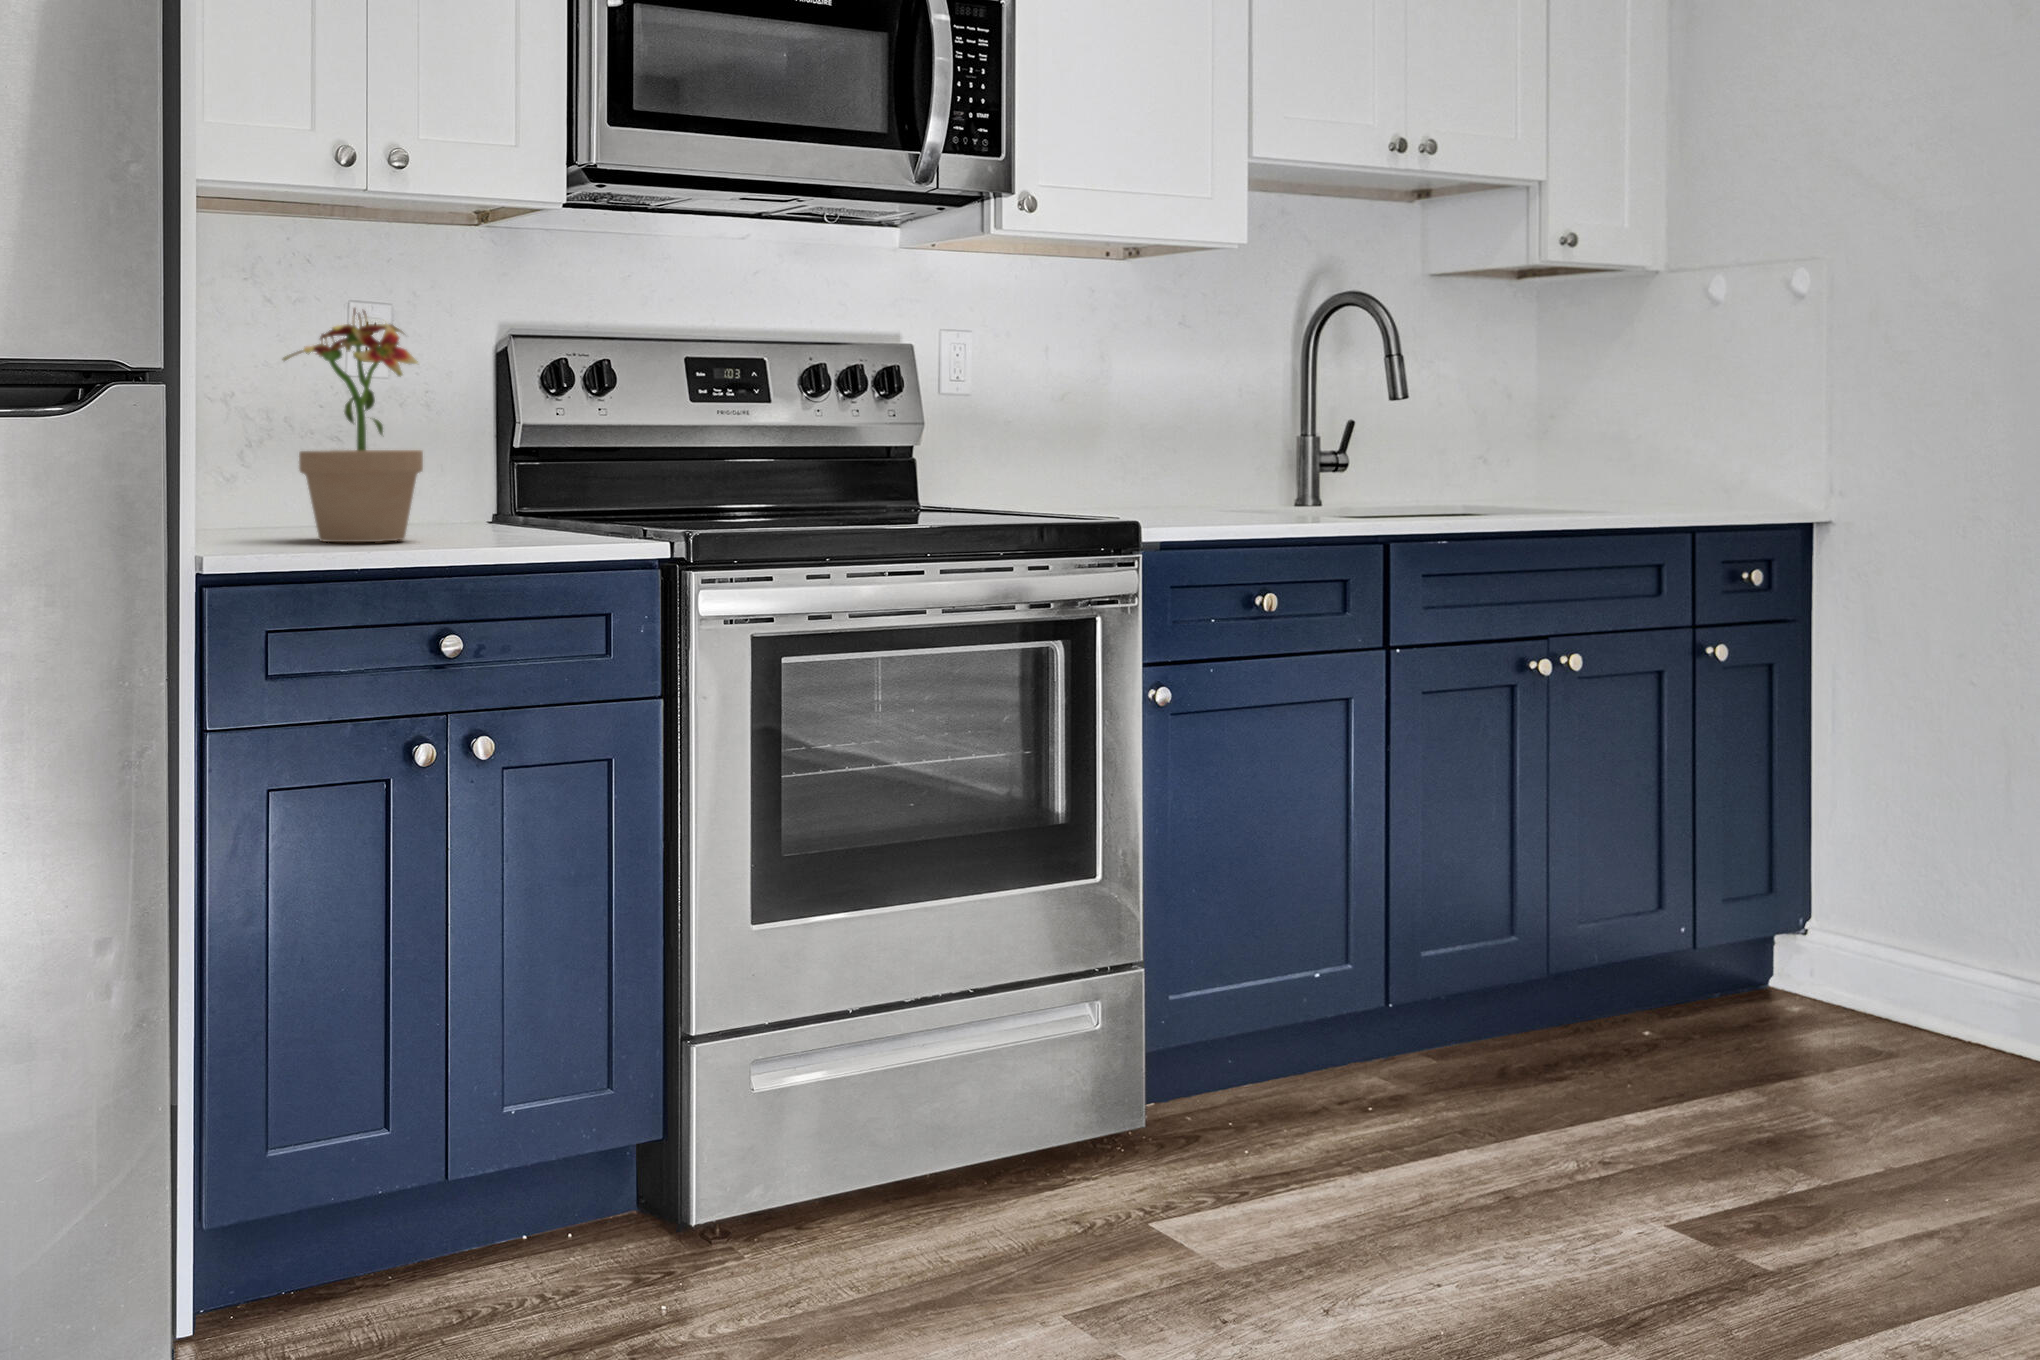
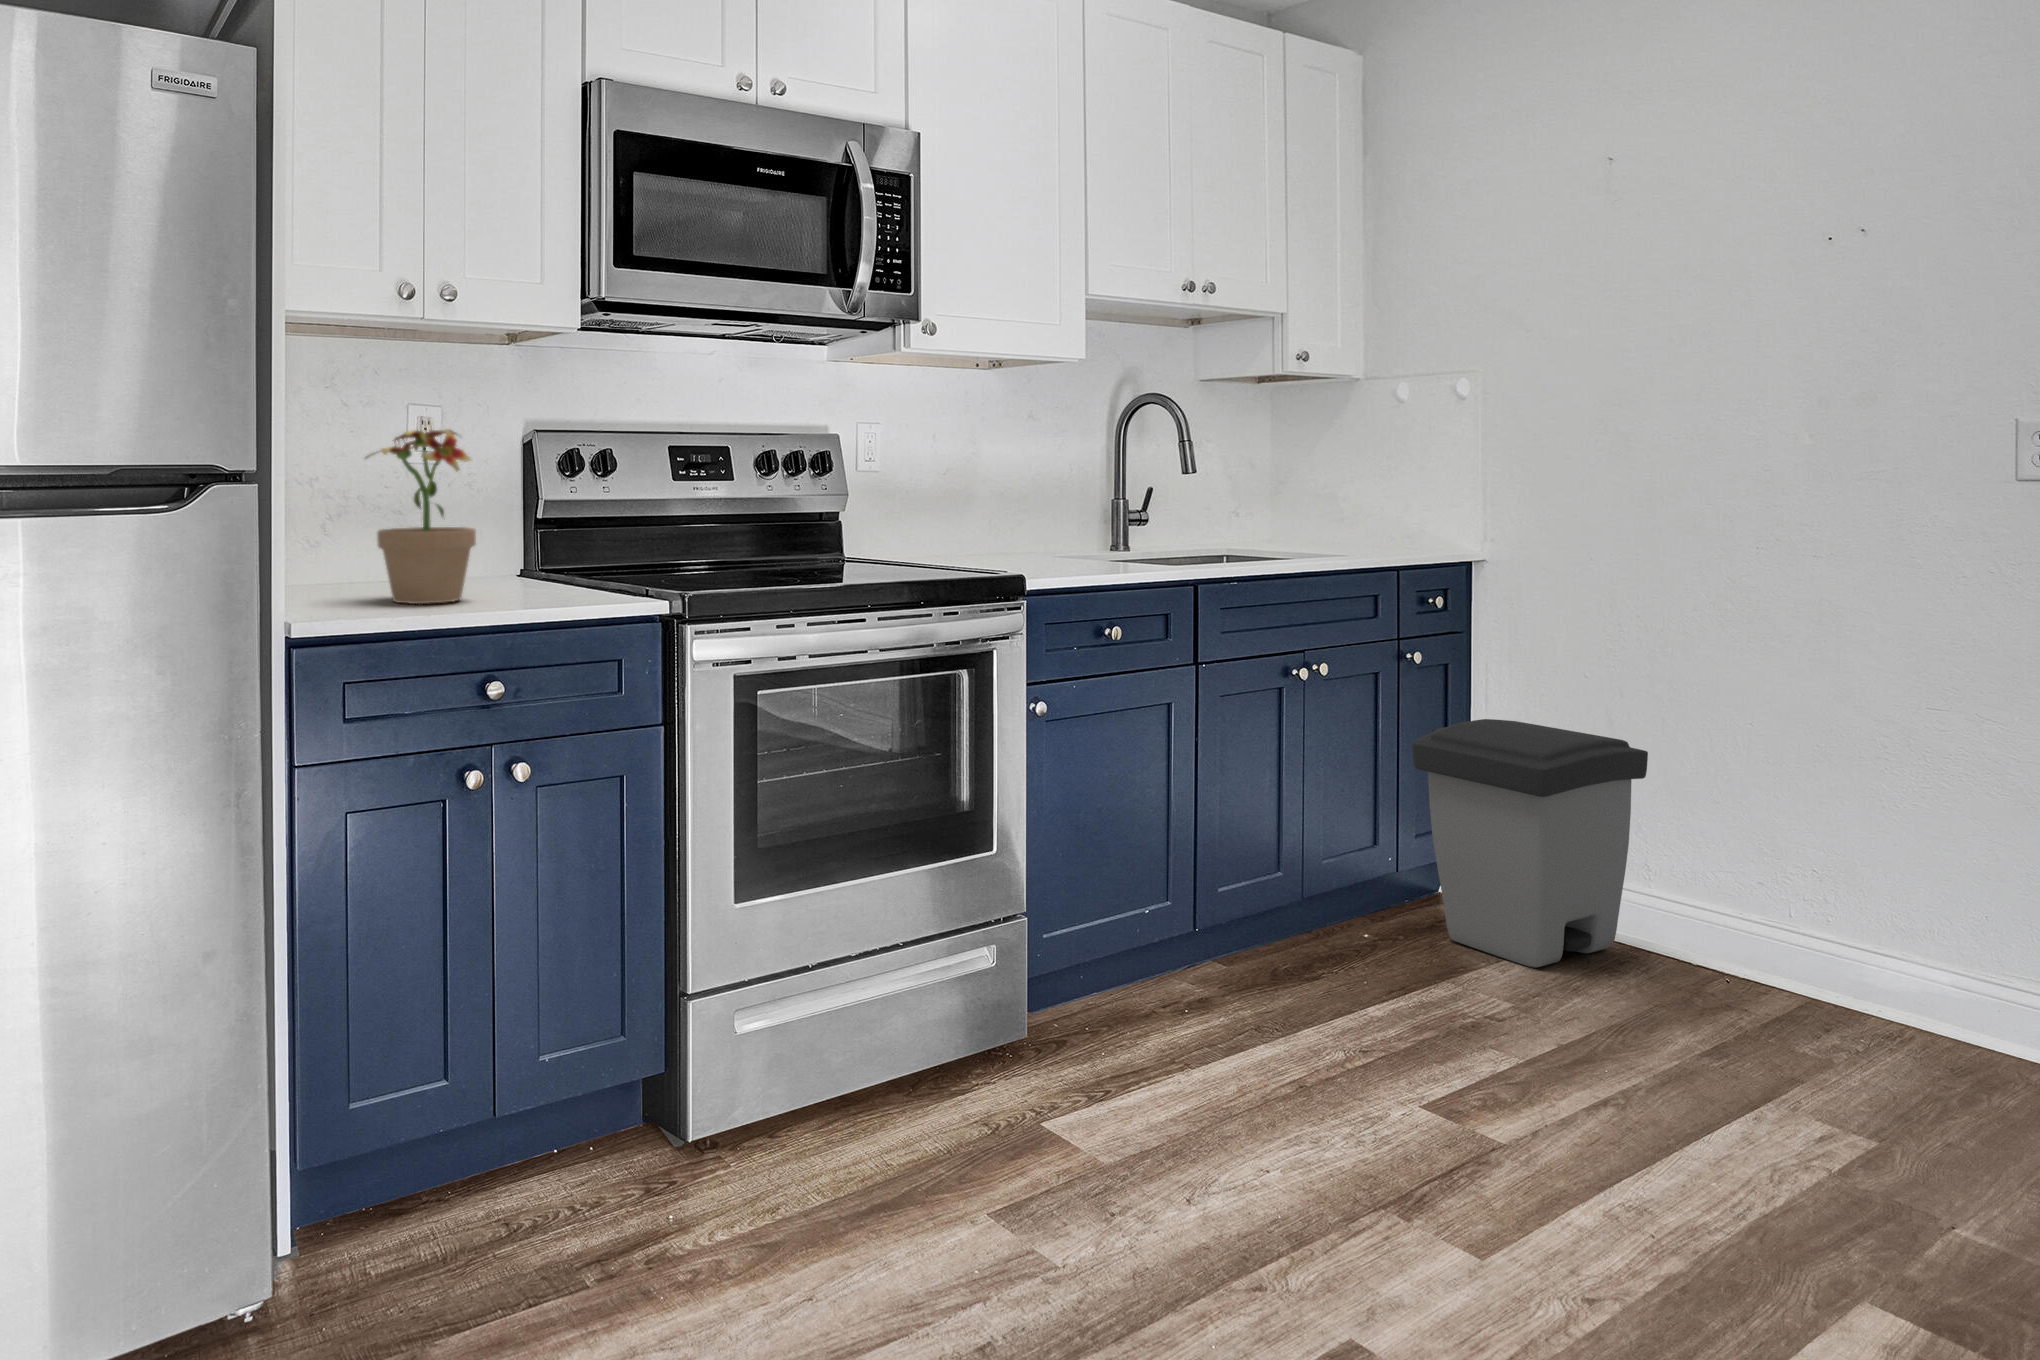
trash can: none [1696,736,2020,1063] -> present [1412,719,1648,968]

